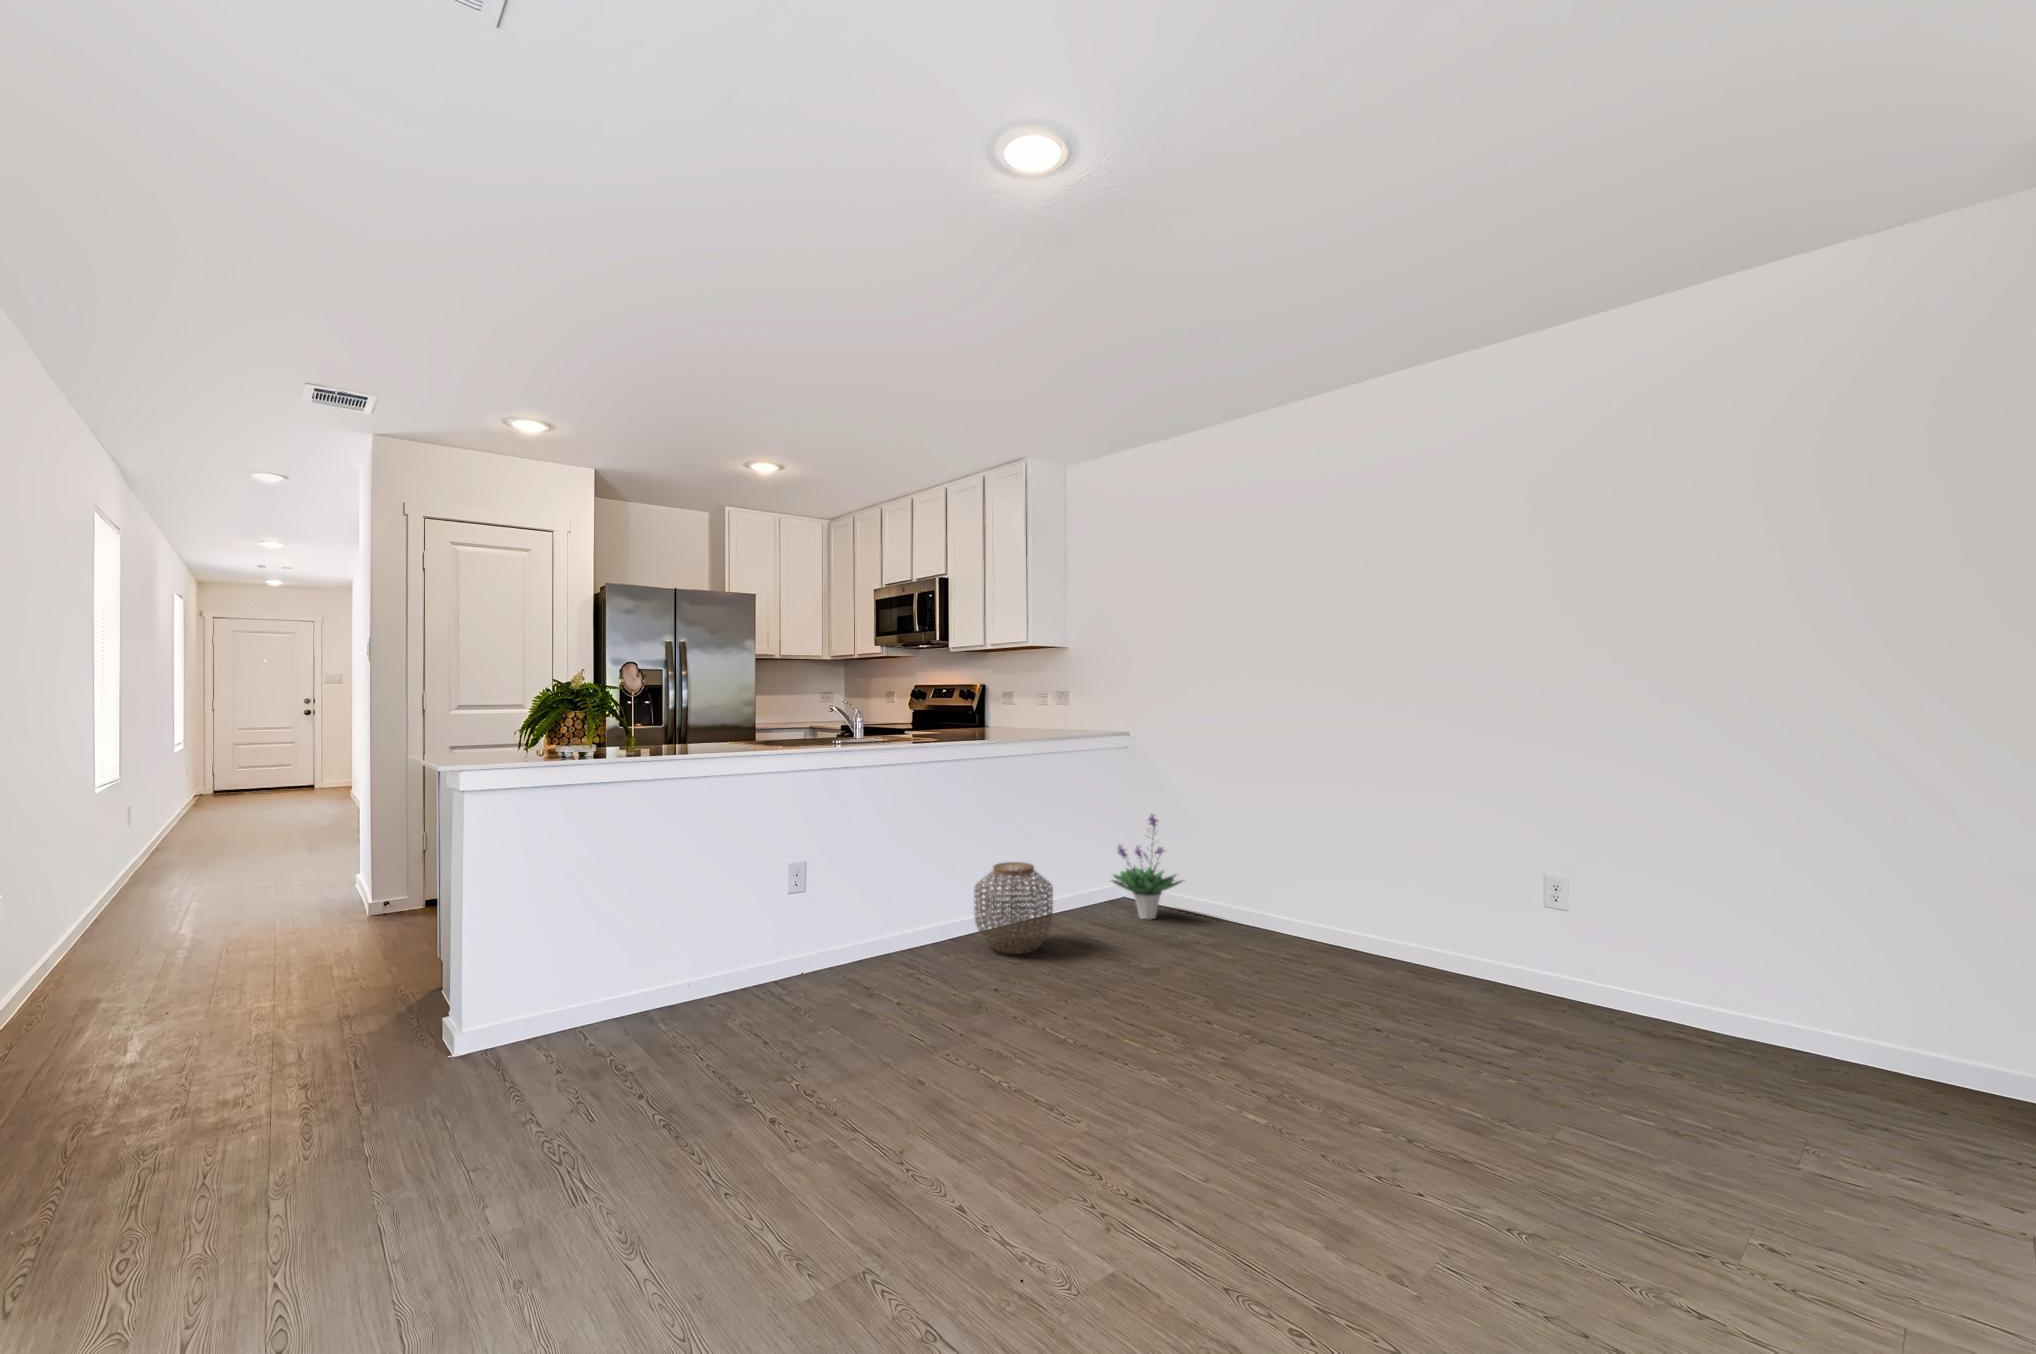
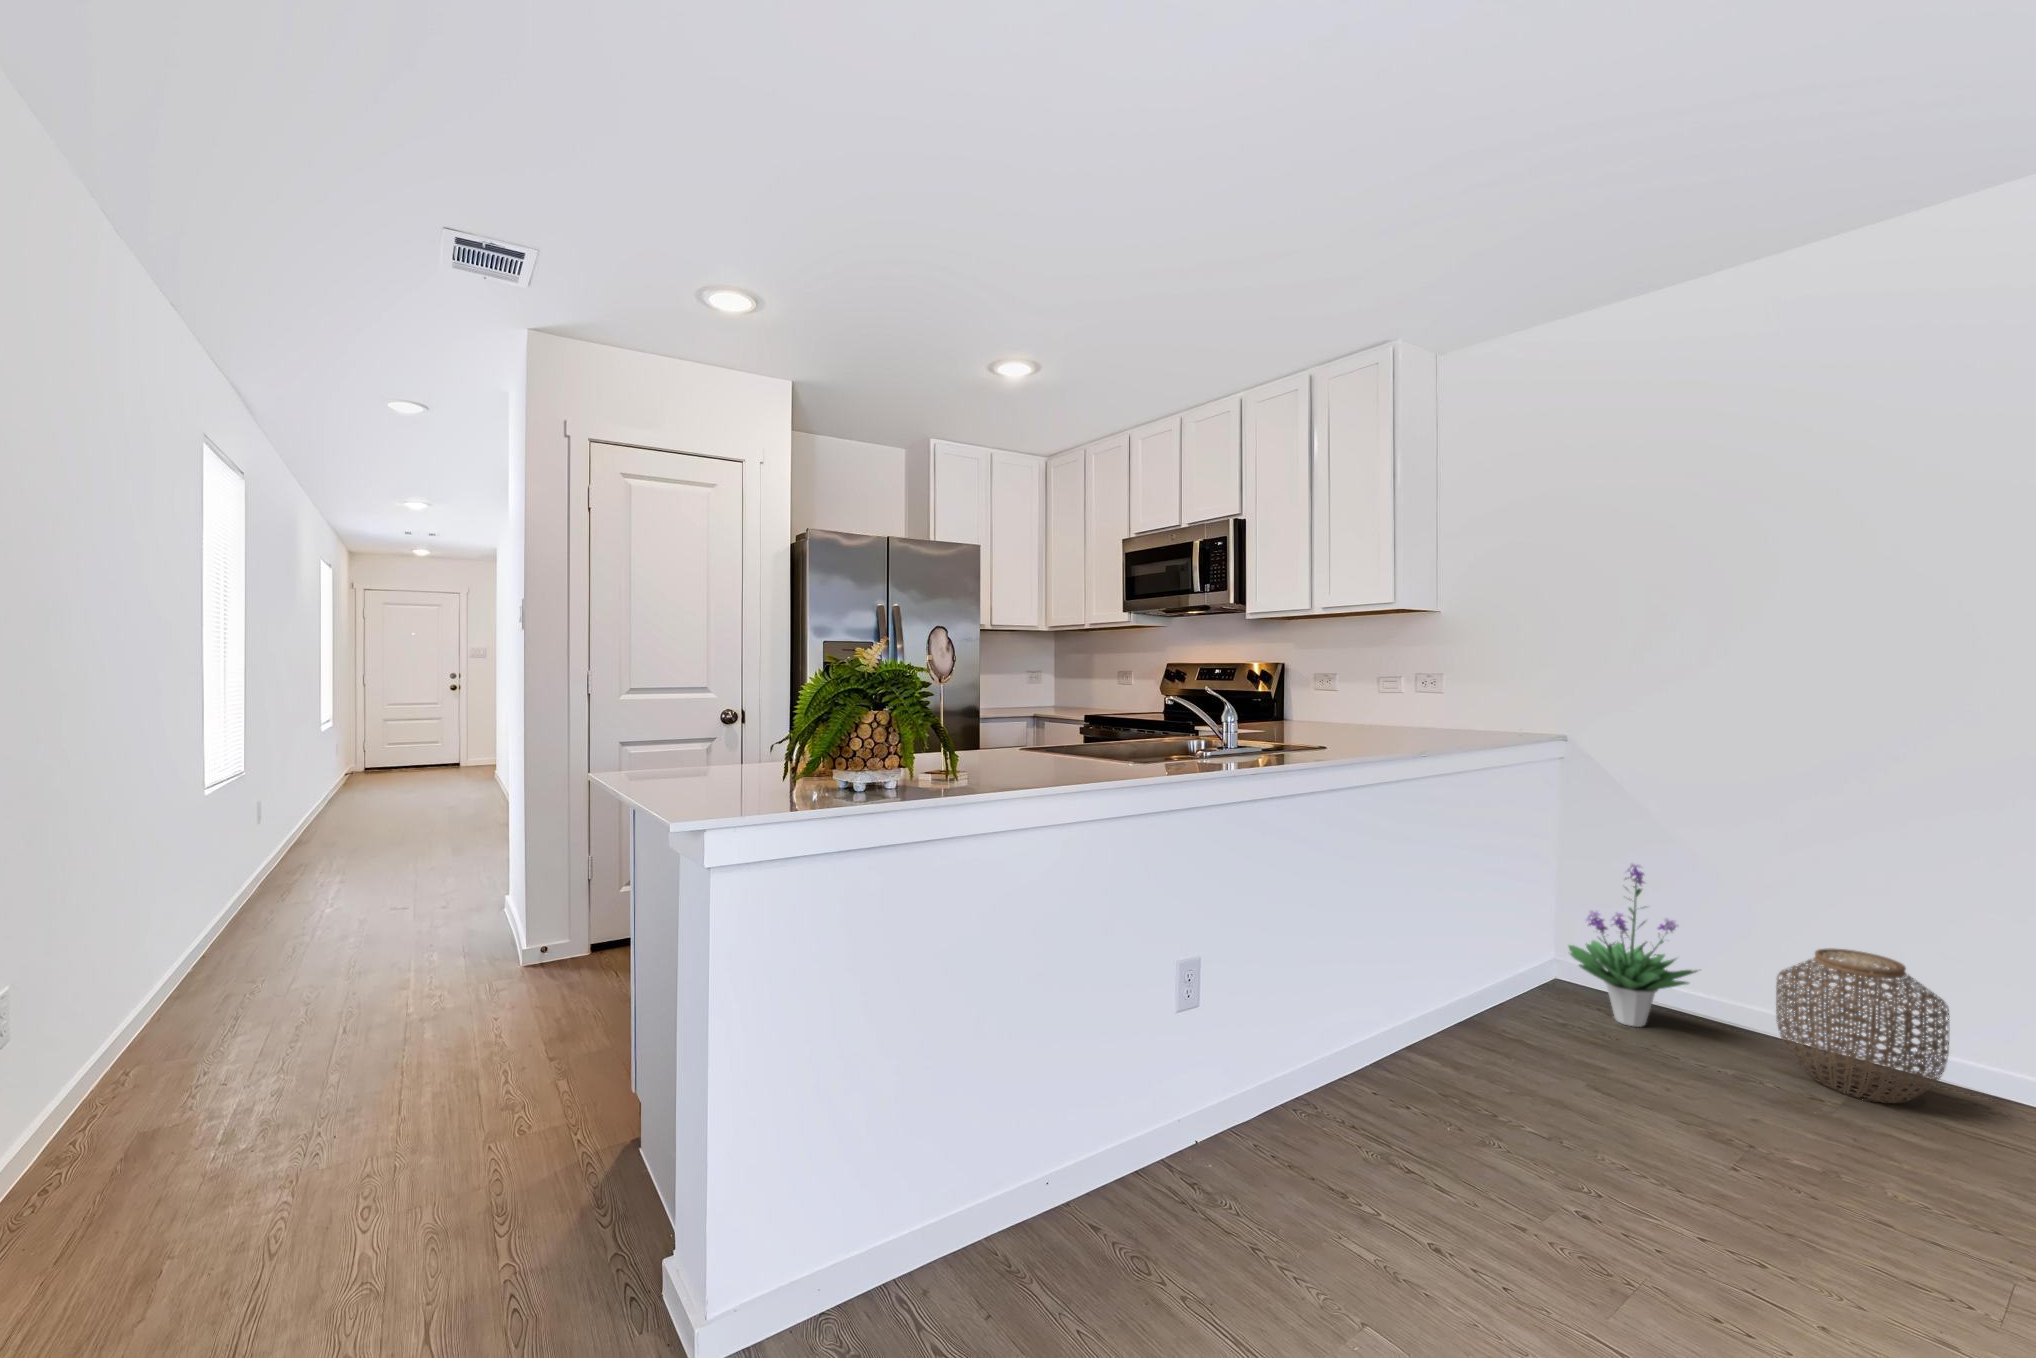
woven basket: present [974,862,1053,954] -> present [1776,948,1949,1103]

